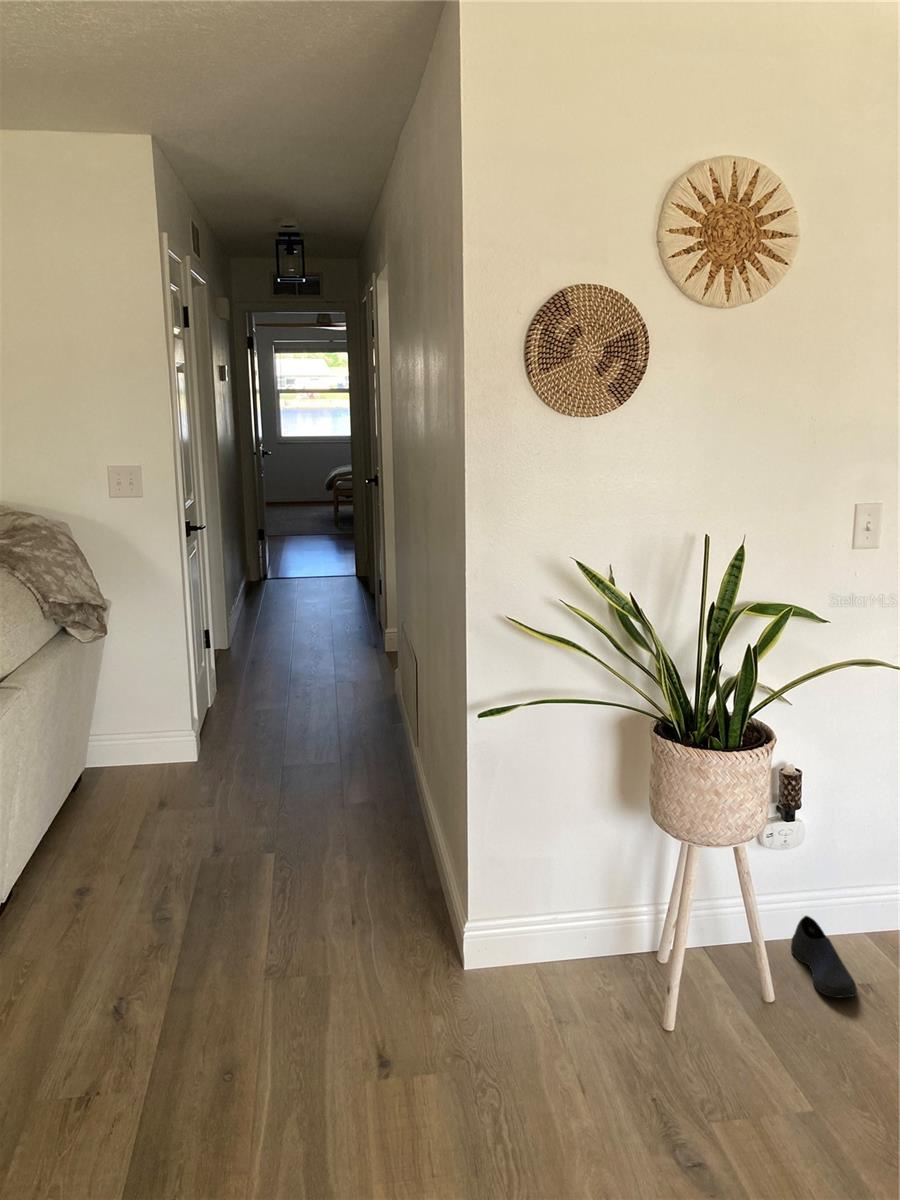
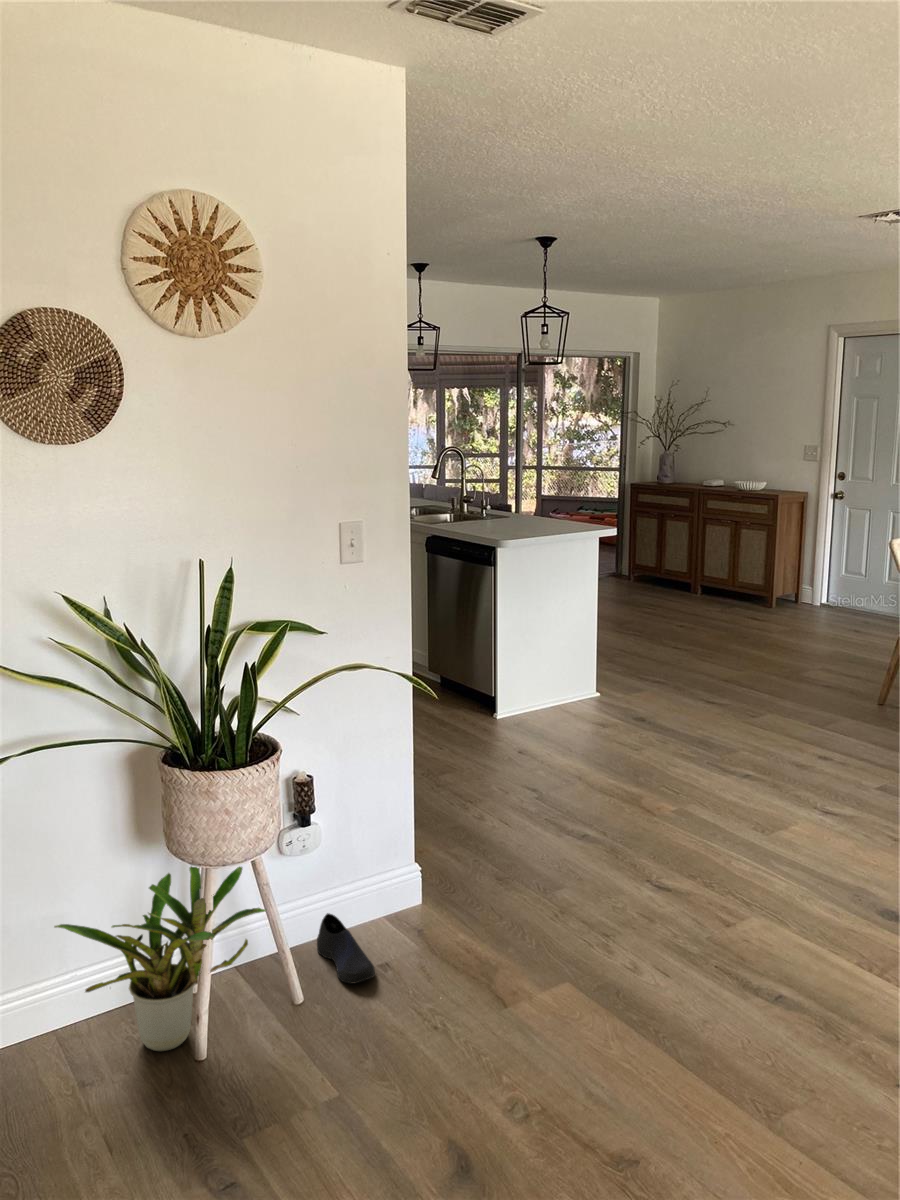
potted plant: none [542,837,750,1014] -> present [54,866,266,1051]

